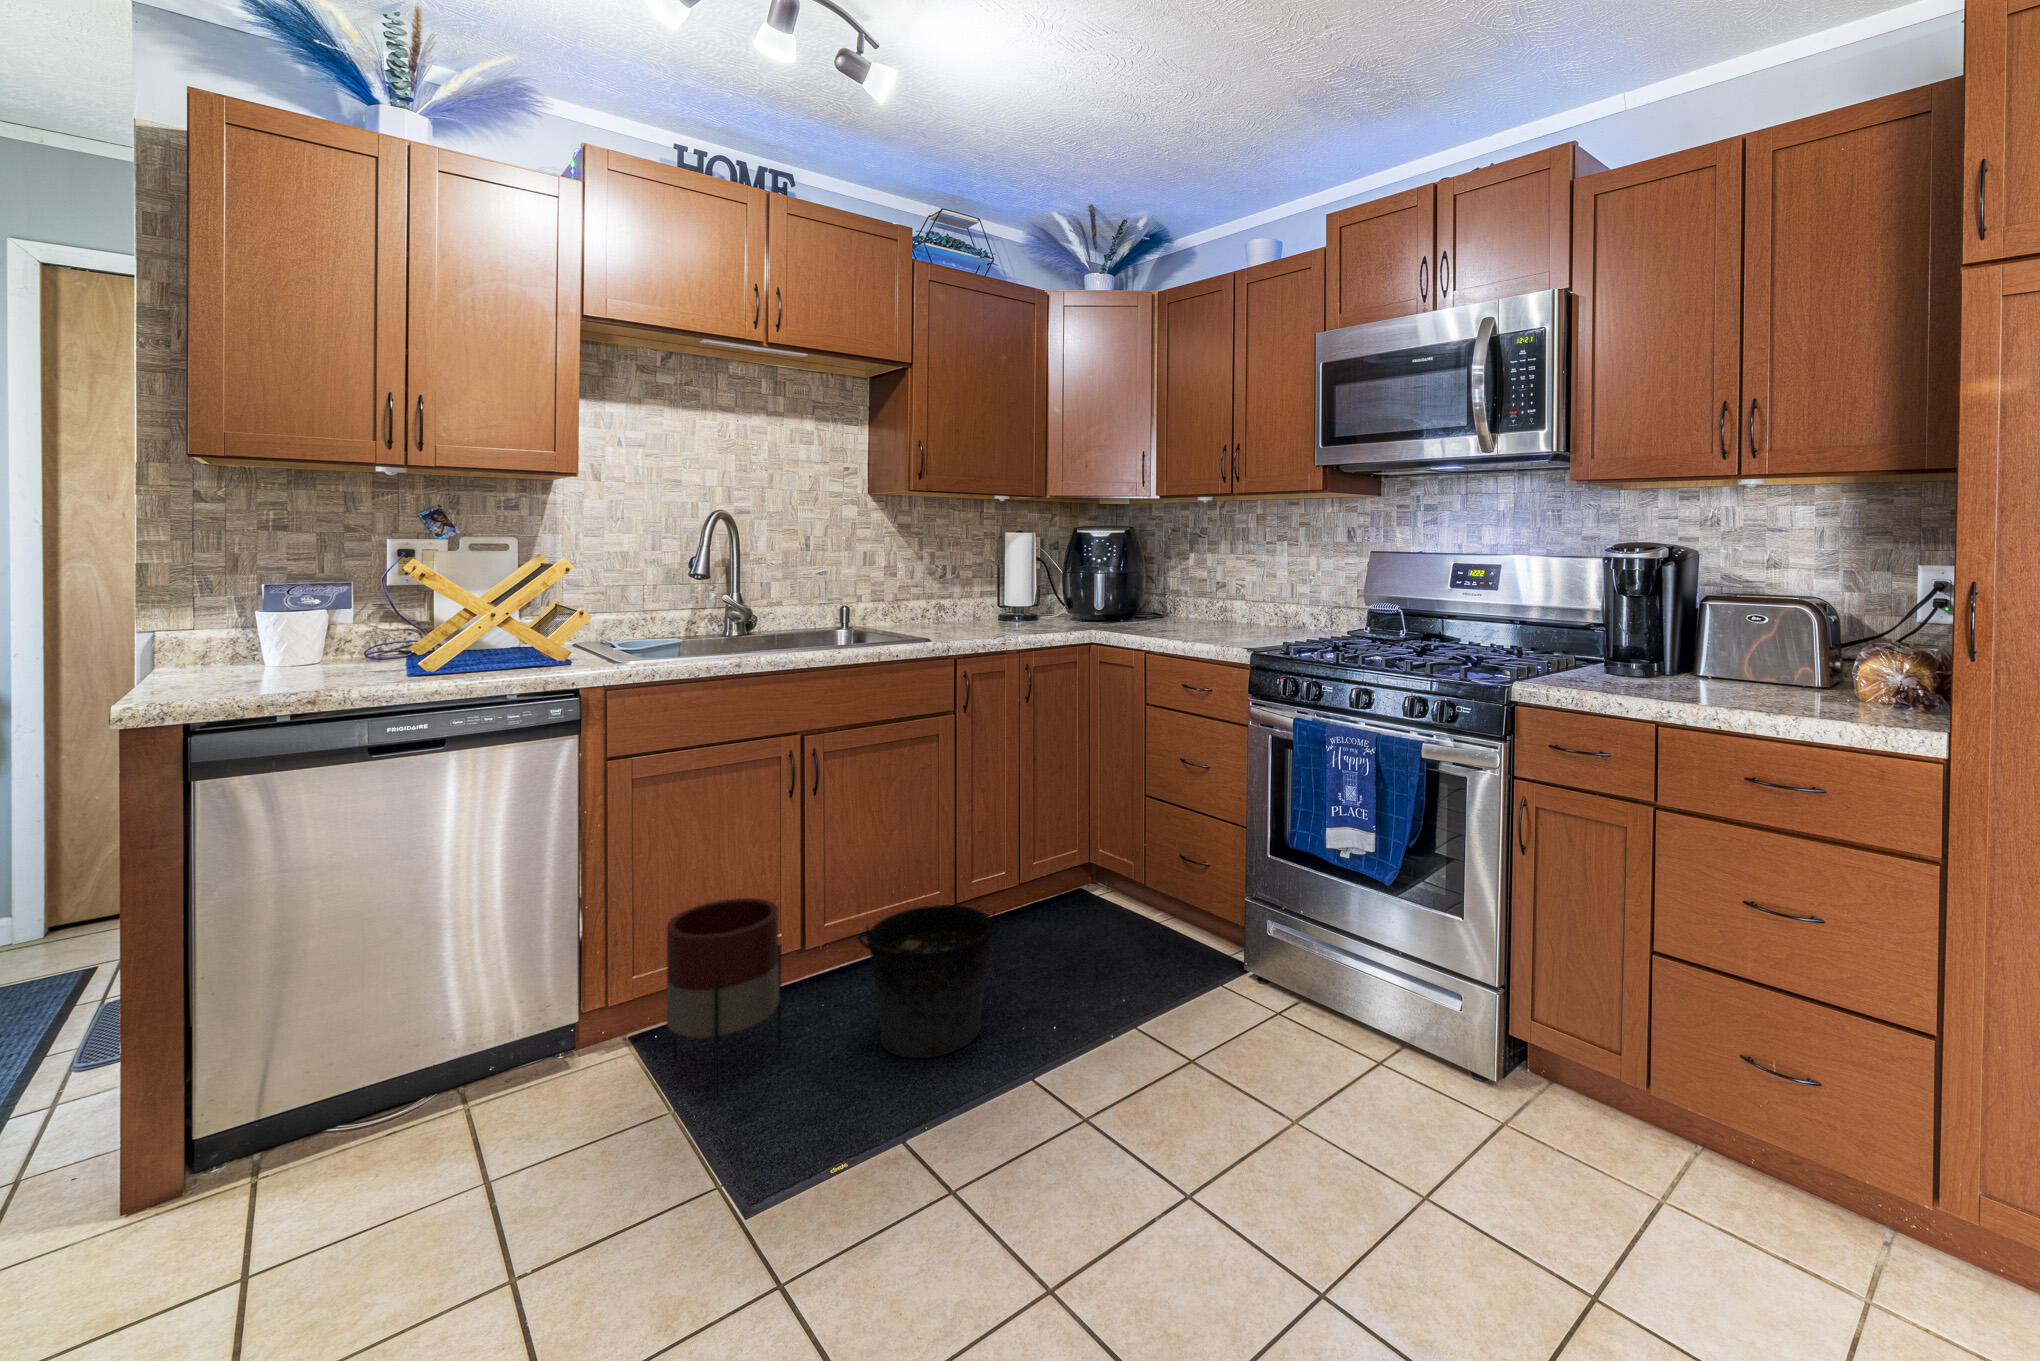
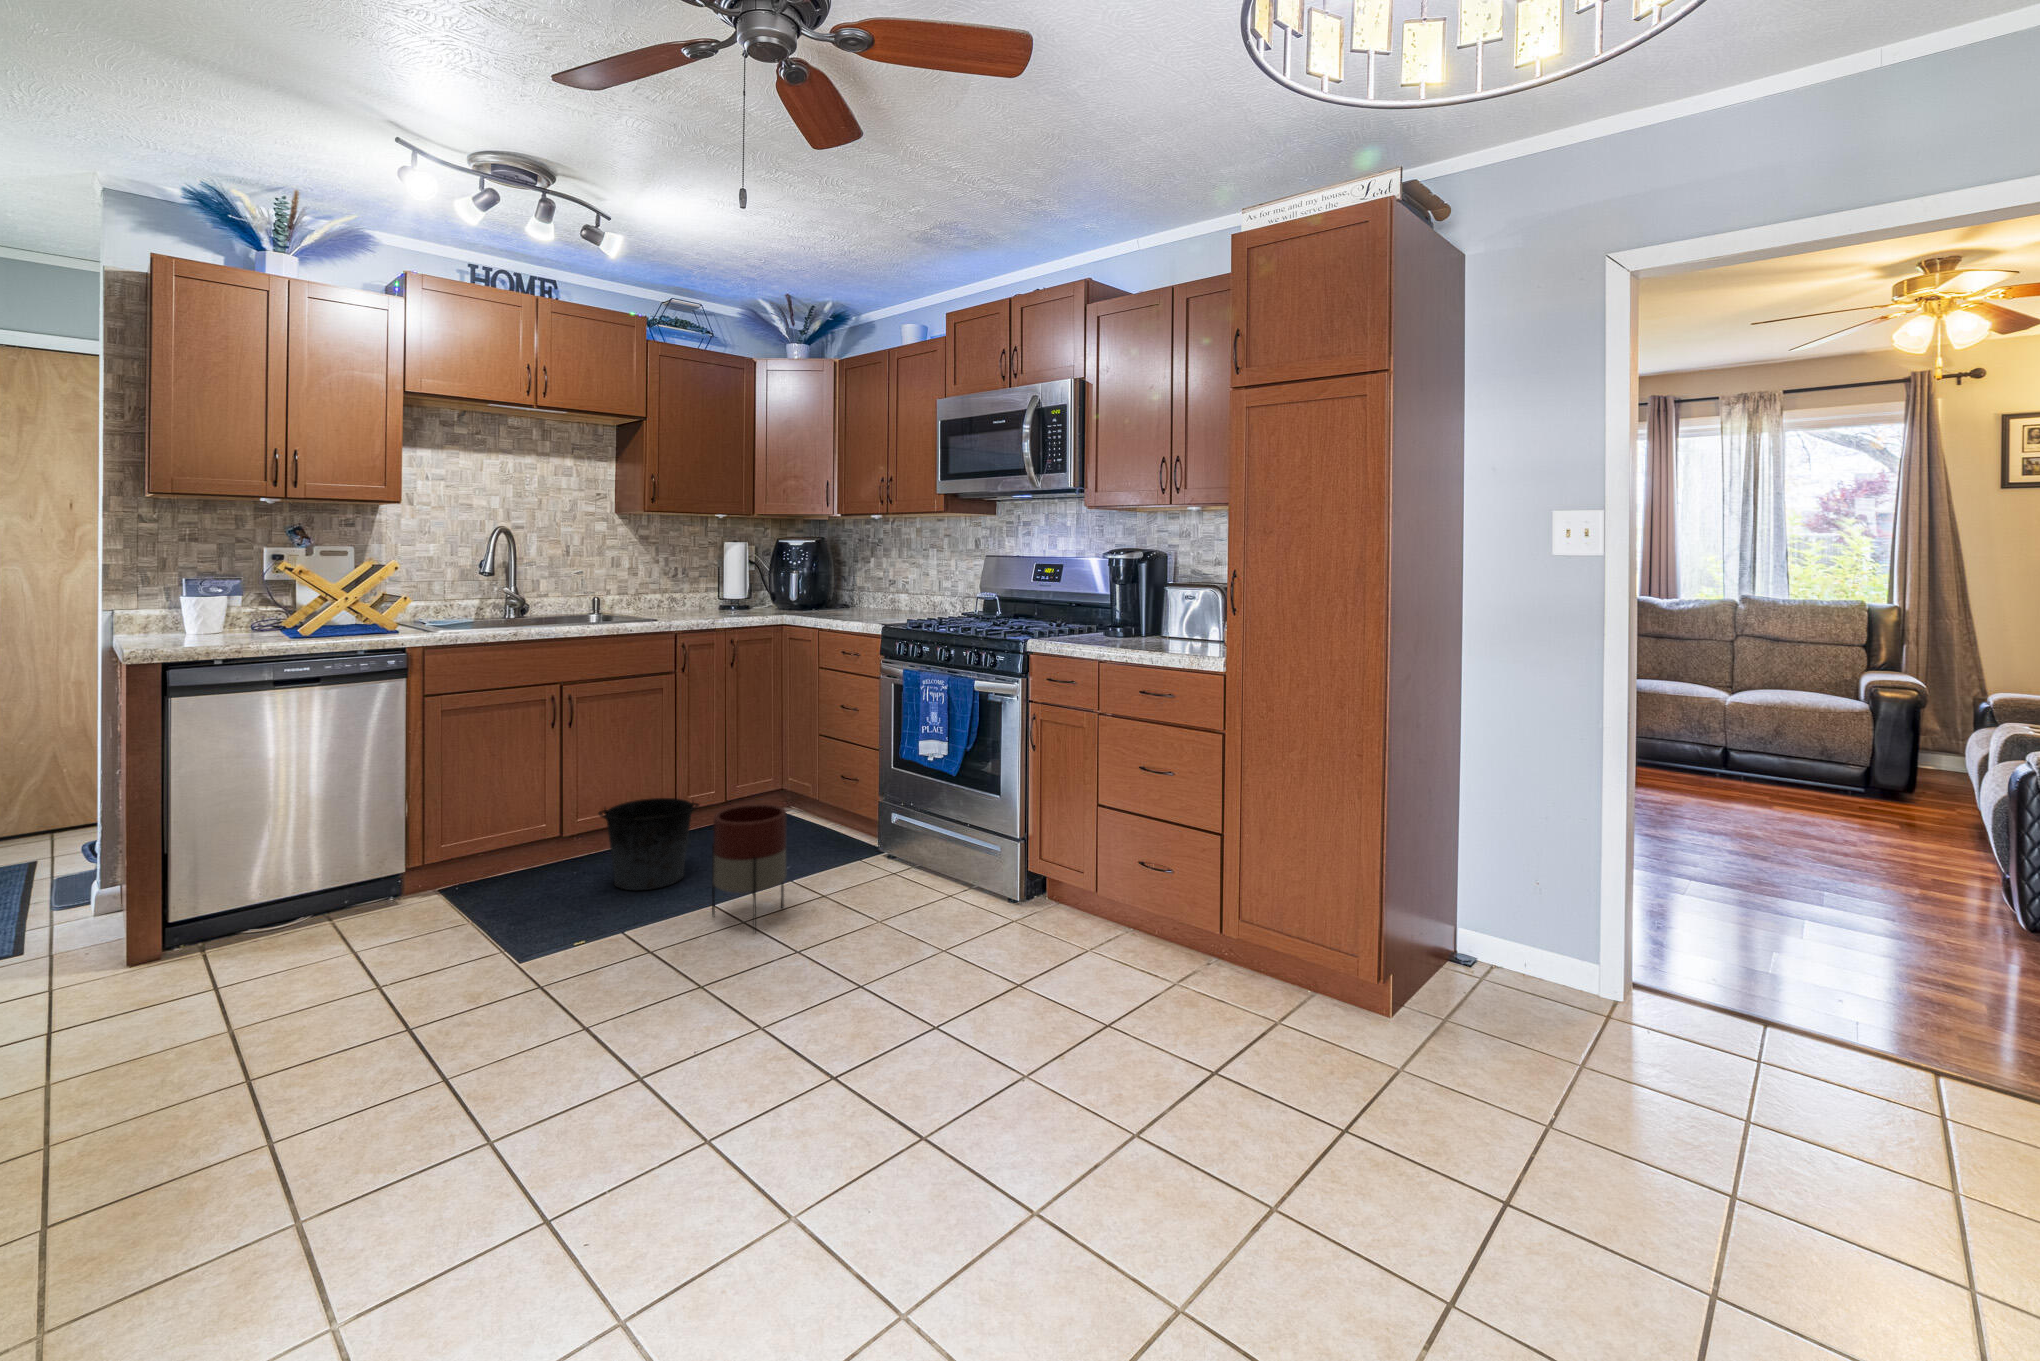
planter: present [666,898,781,1098] -> present [712,804,786,933]

